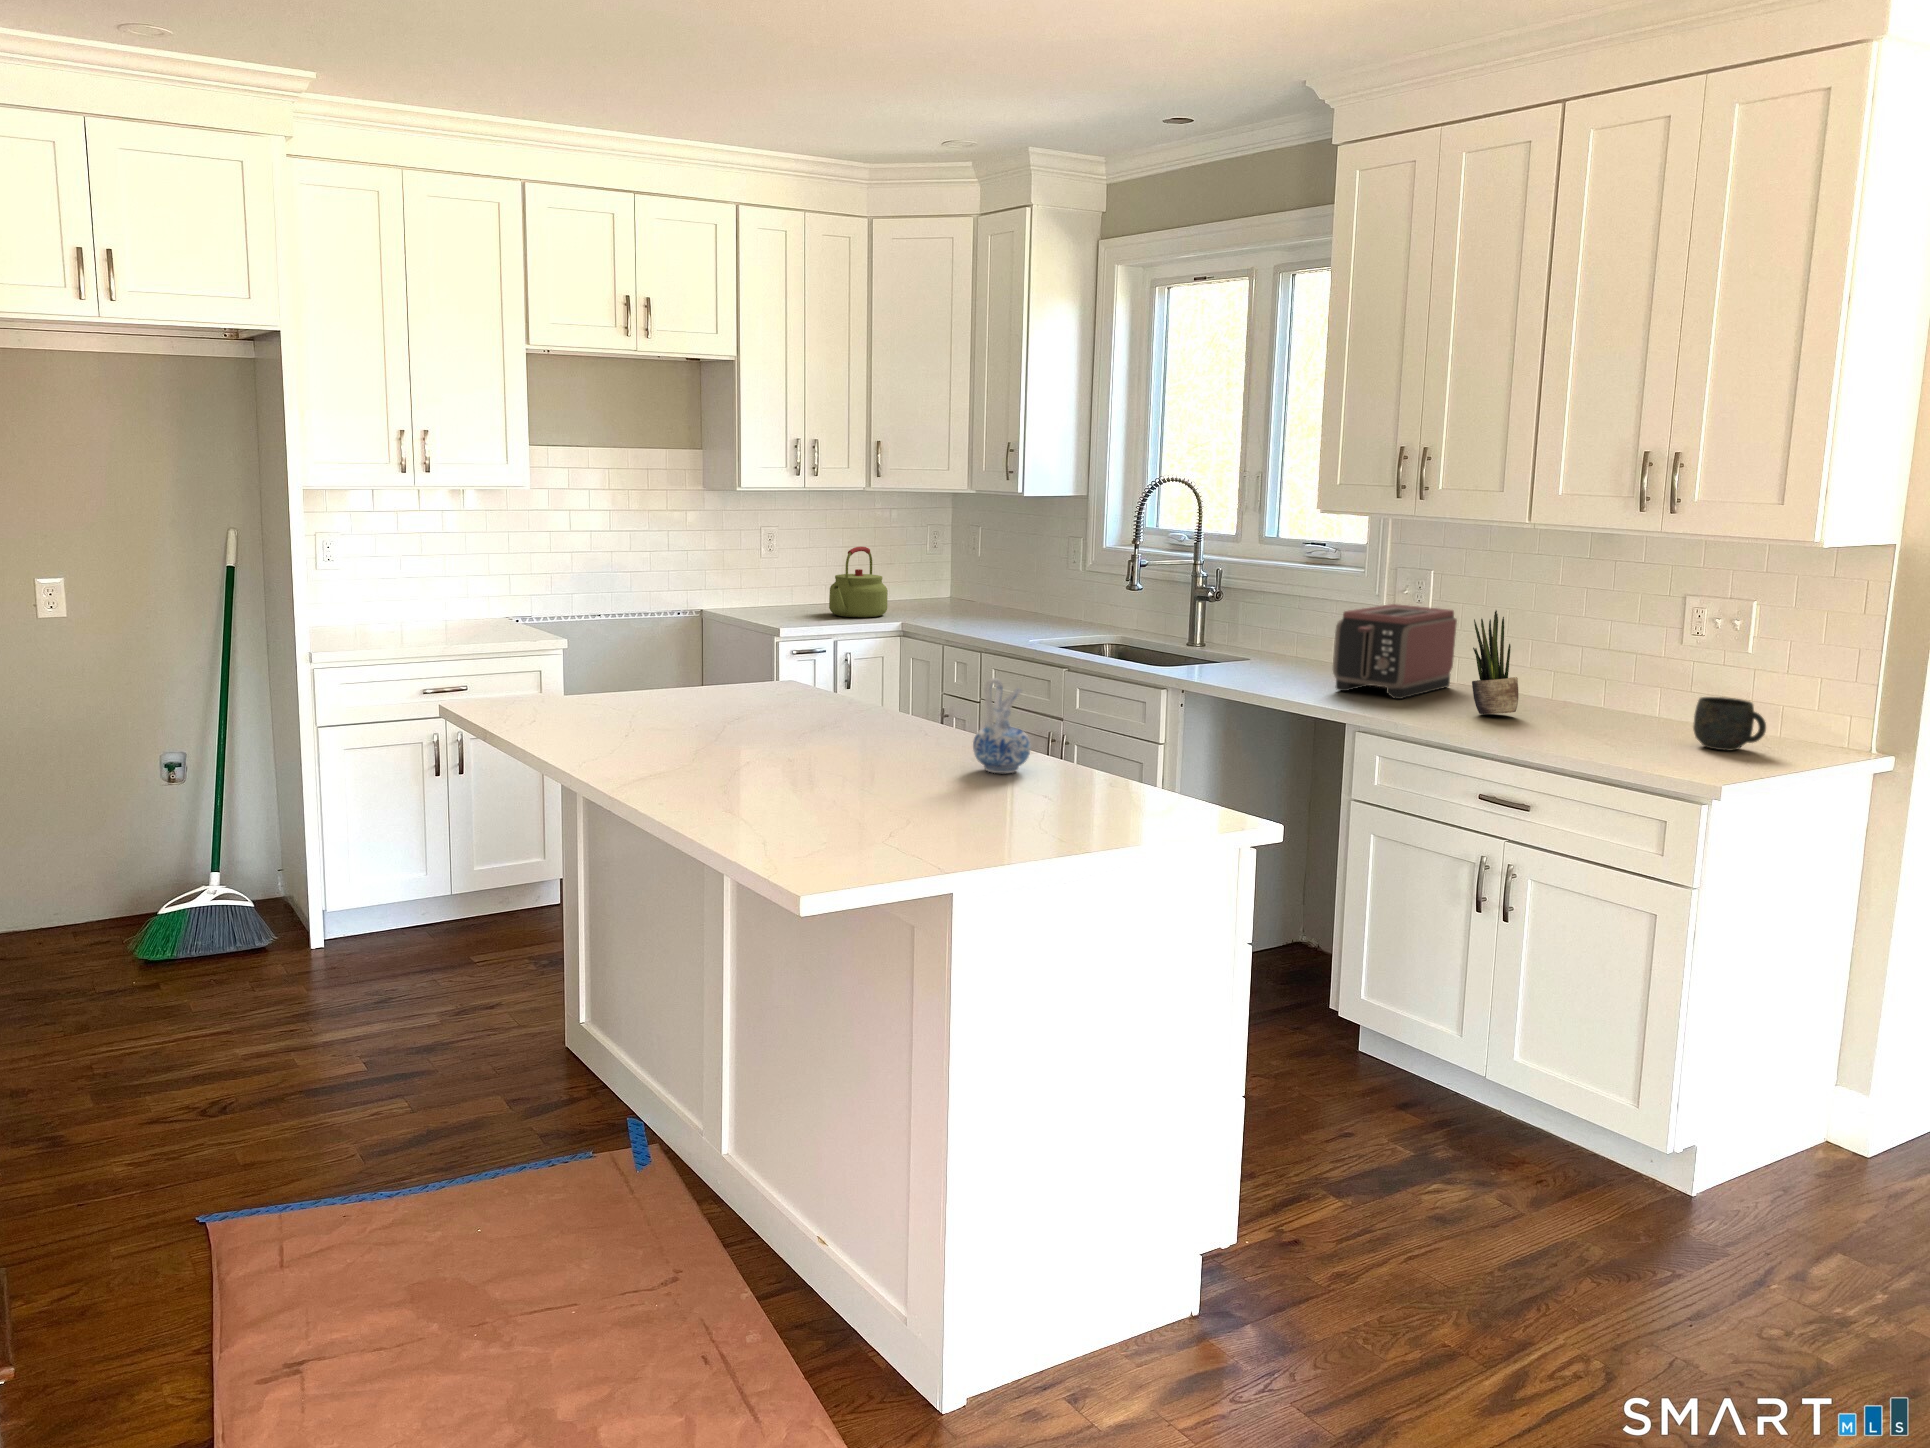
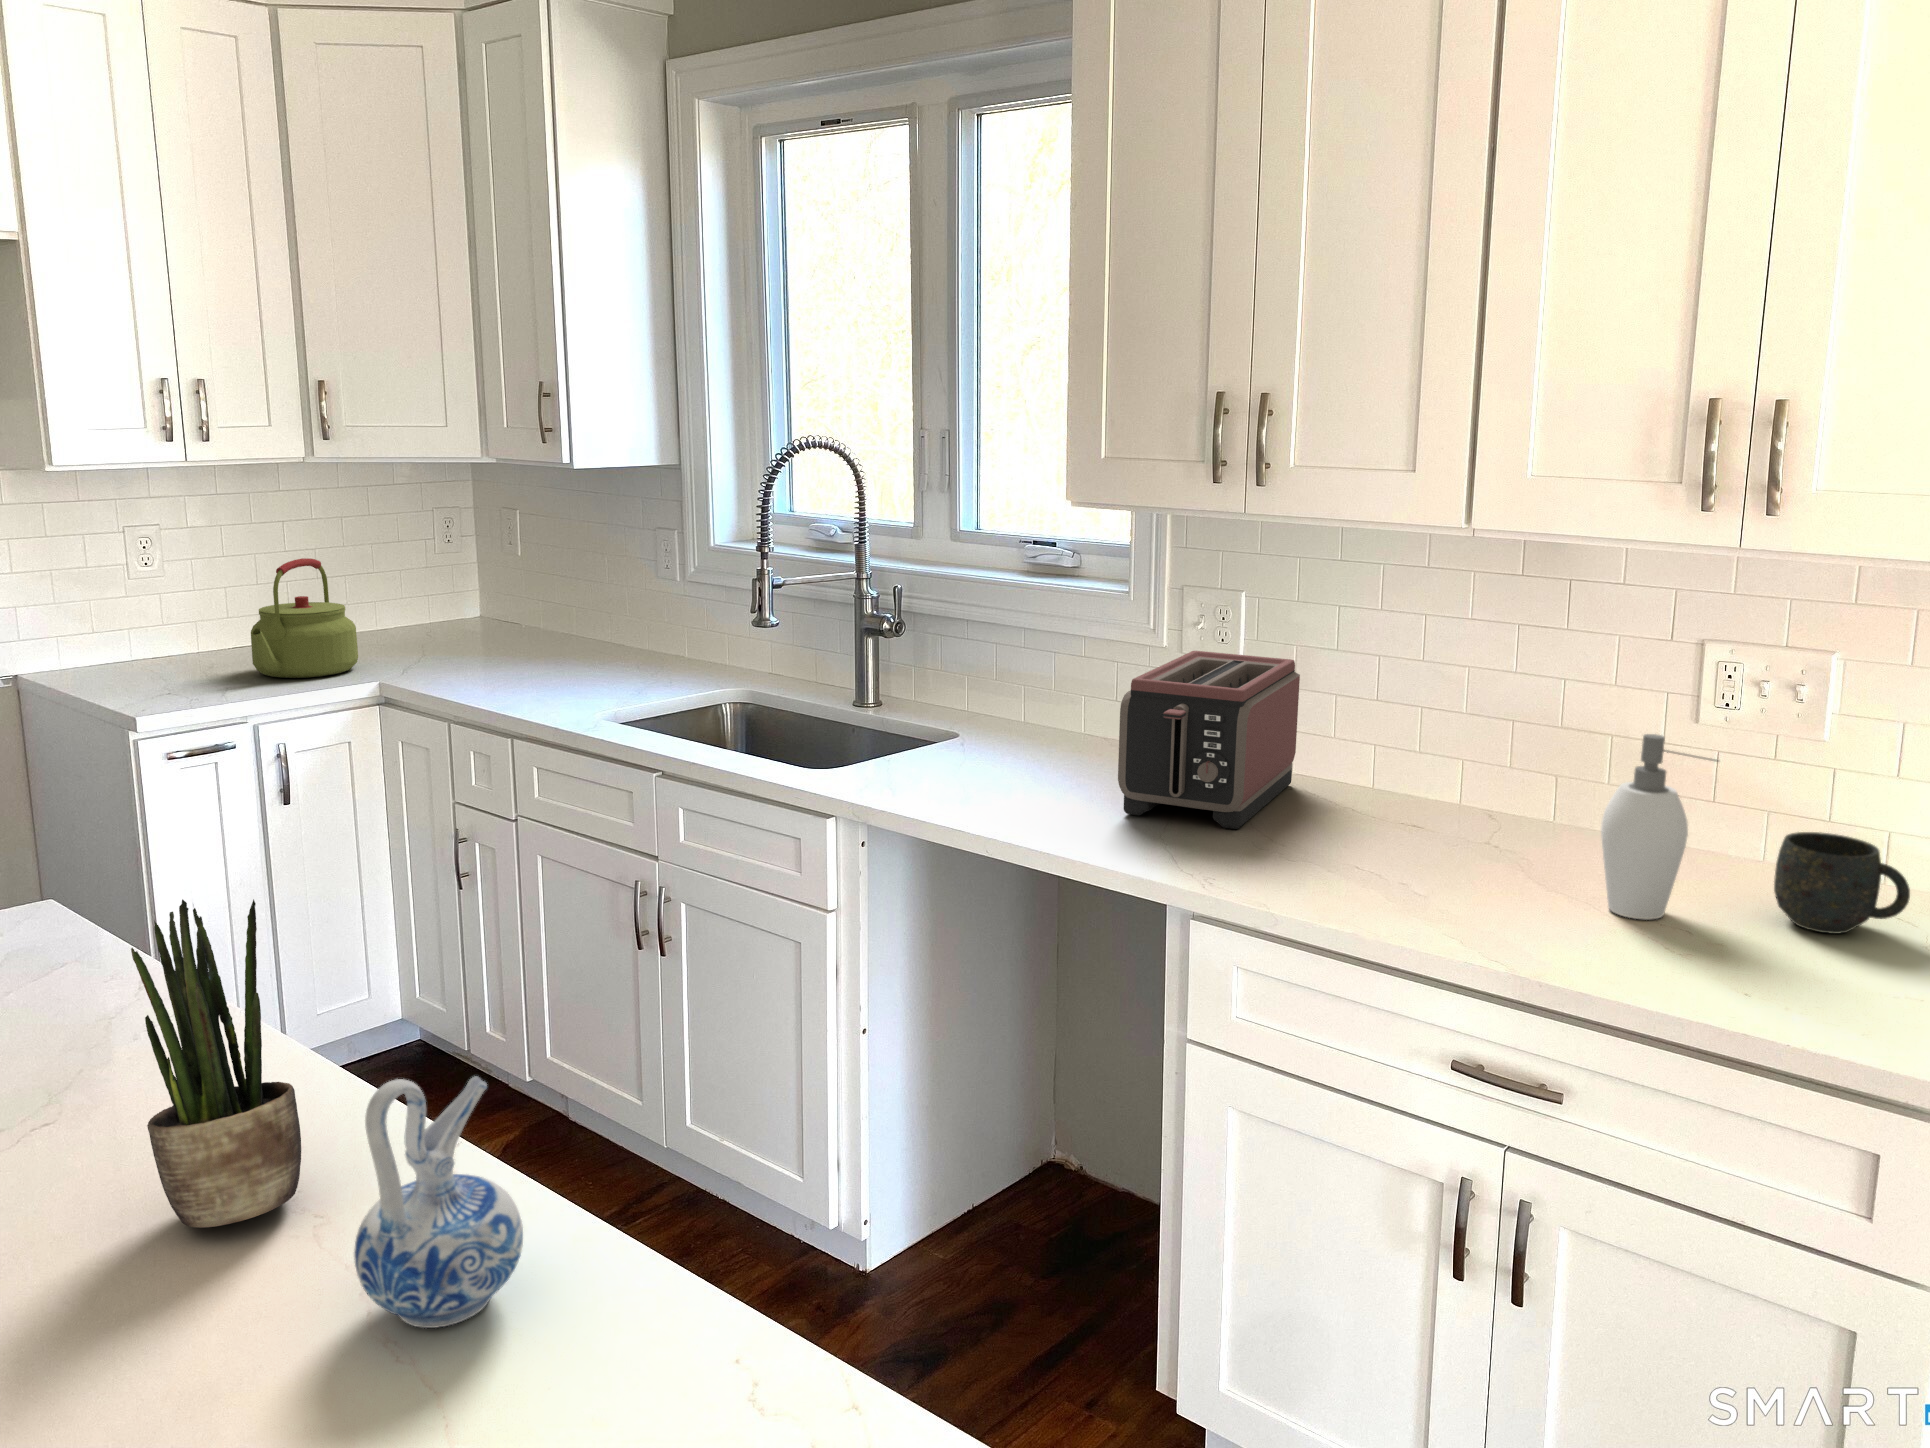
potted plant: present [1472,610,1518,714] -> present [131,899,301,1227]
soap dispenser: none [1592,636,1654,740] -> present [1601,734,1719,919]

